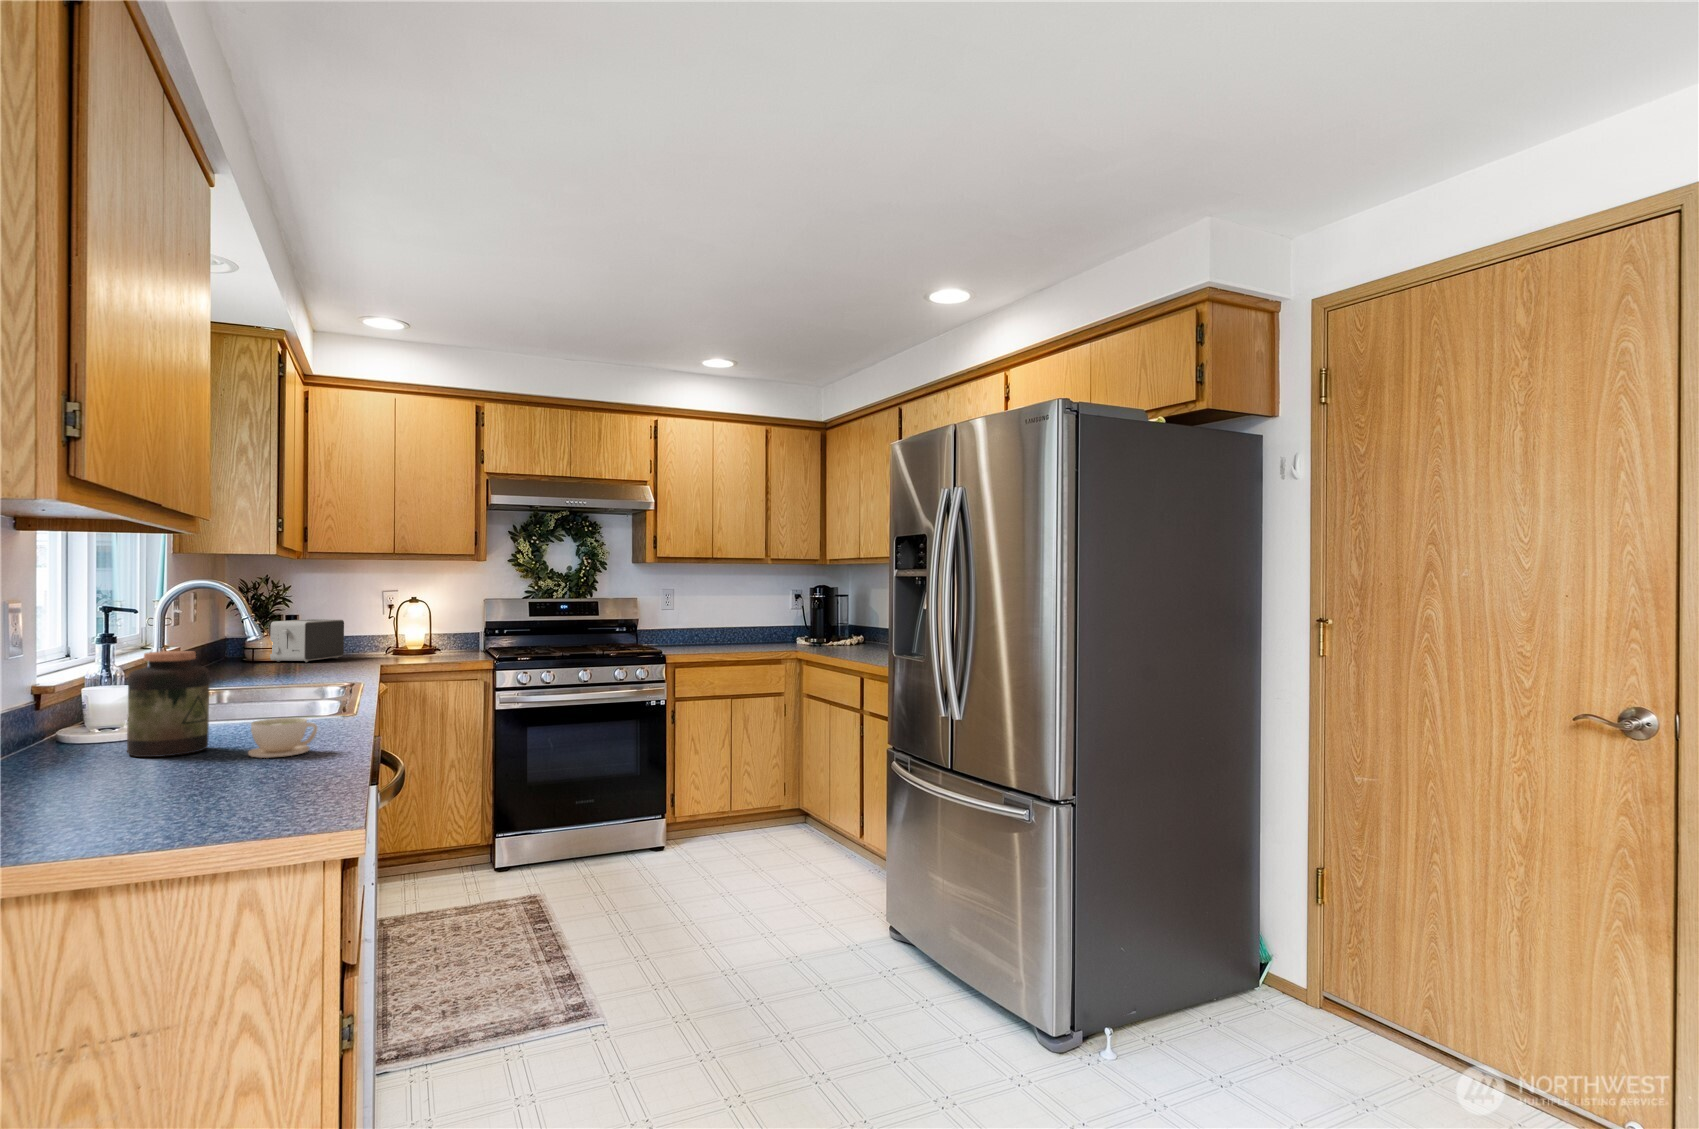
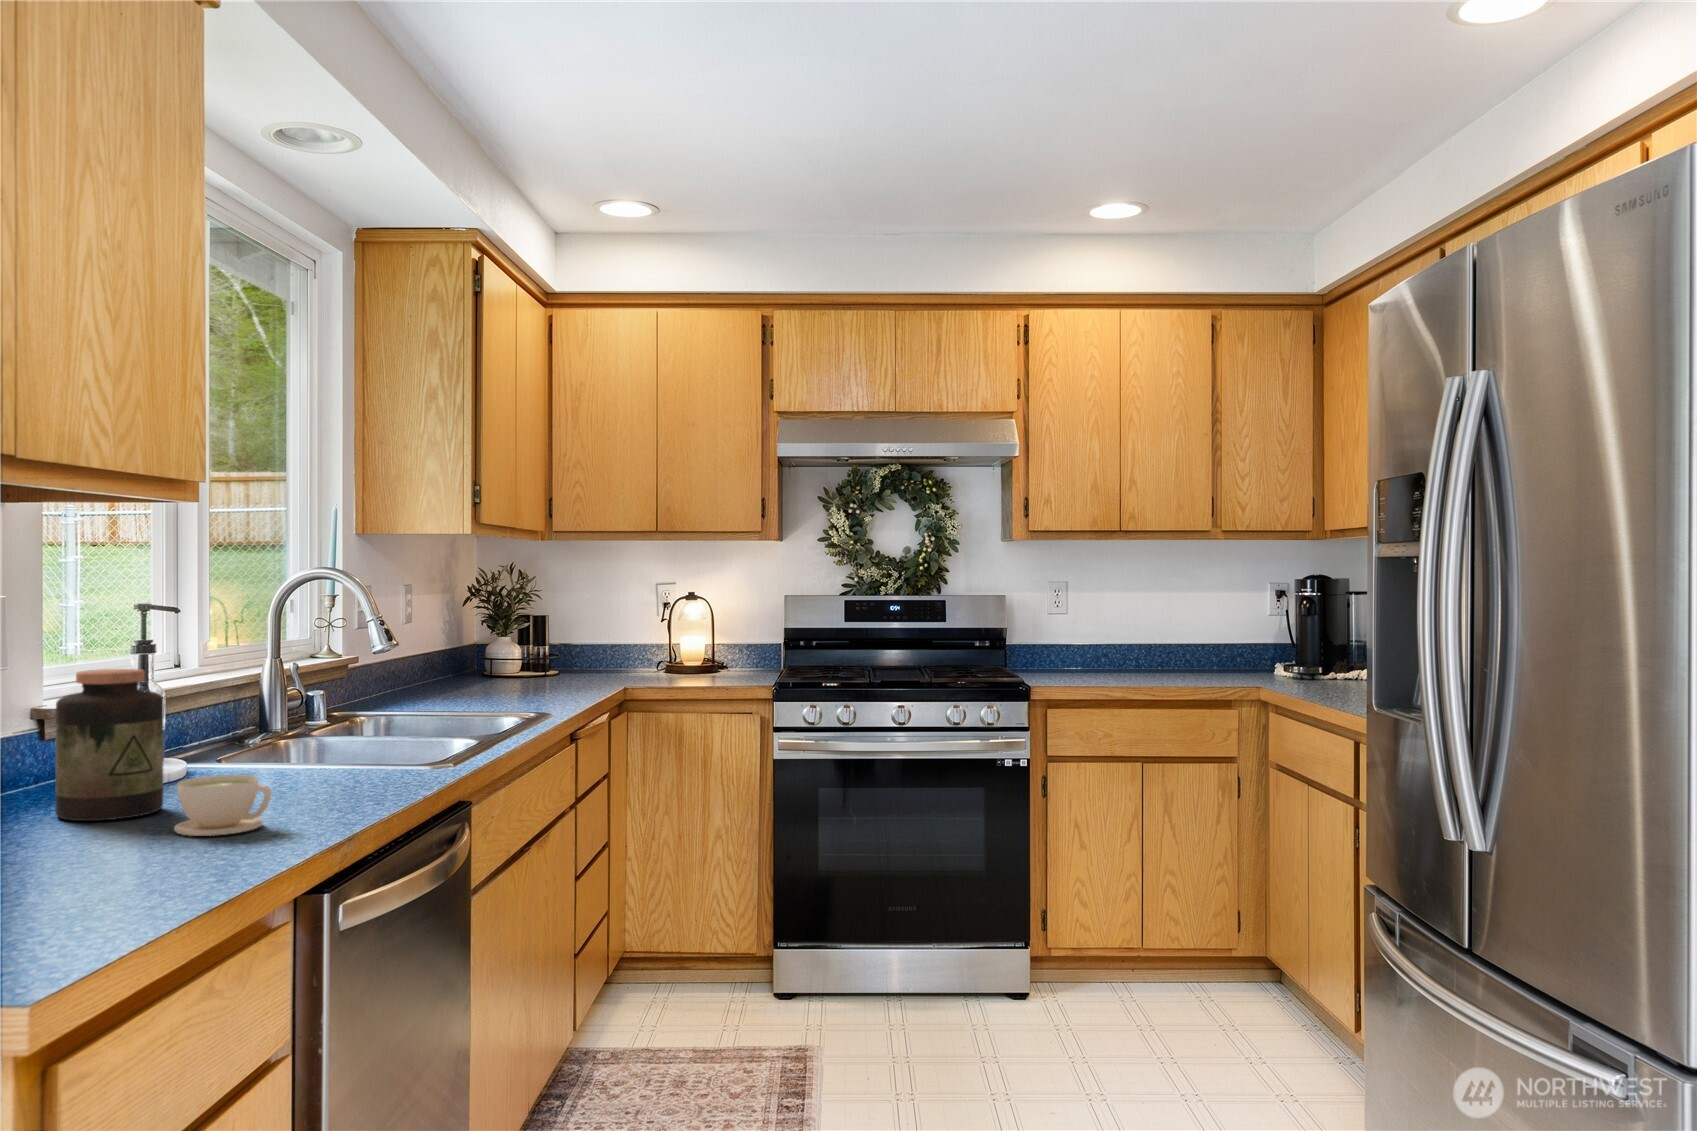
toaster: present [270,619,344,662] -> none [509,622,602,680]

